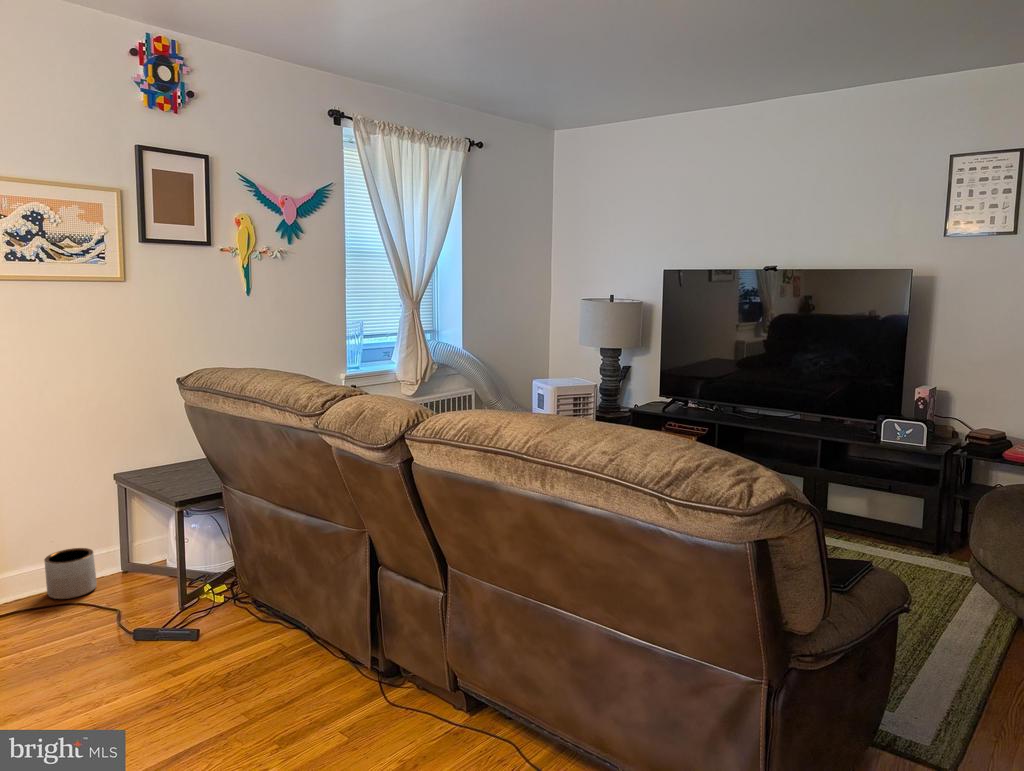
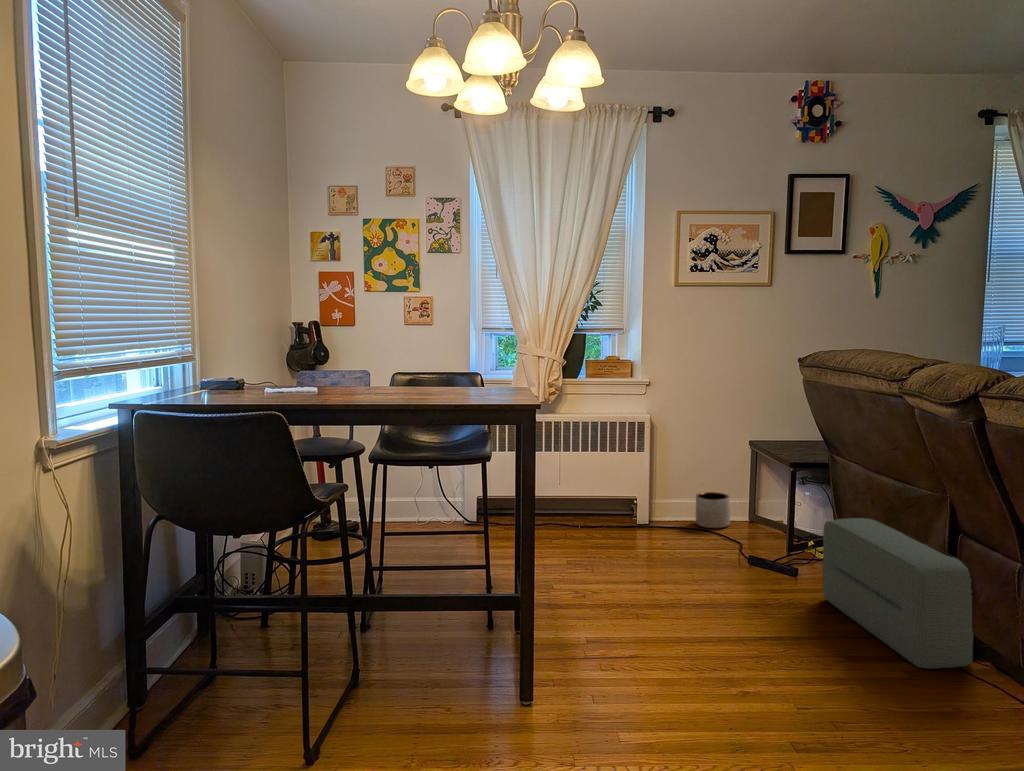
pouf: none [232,564,410,738] -> present [823,518,974,669]

